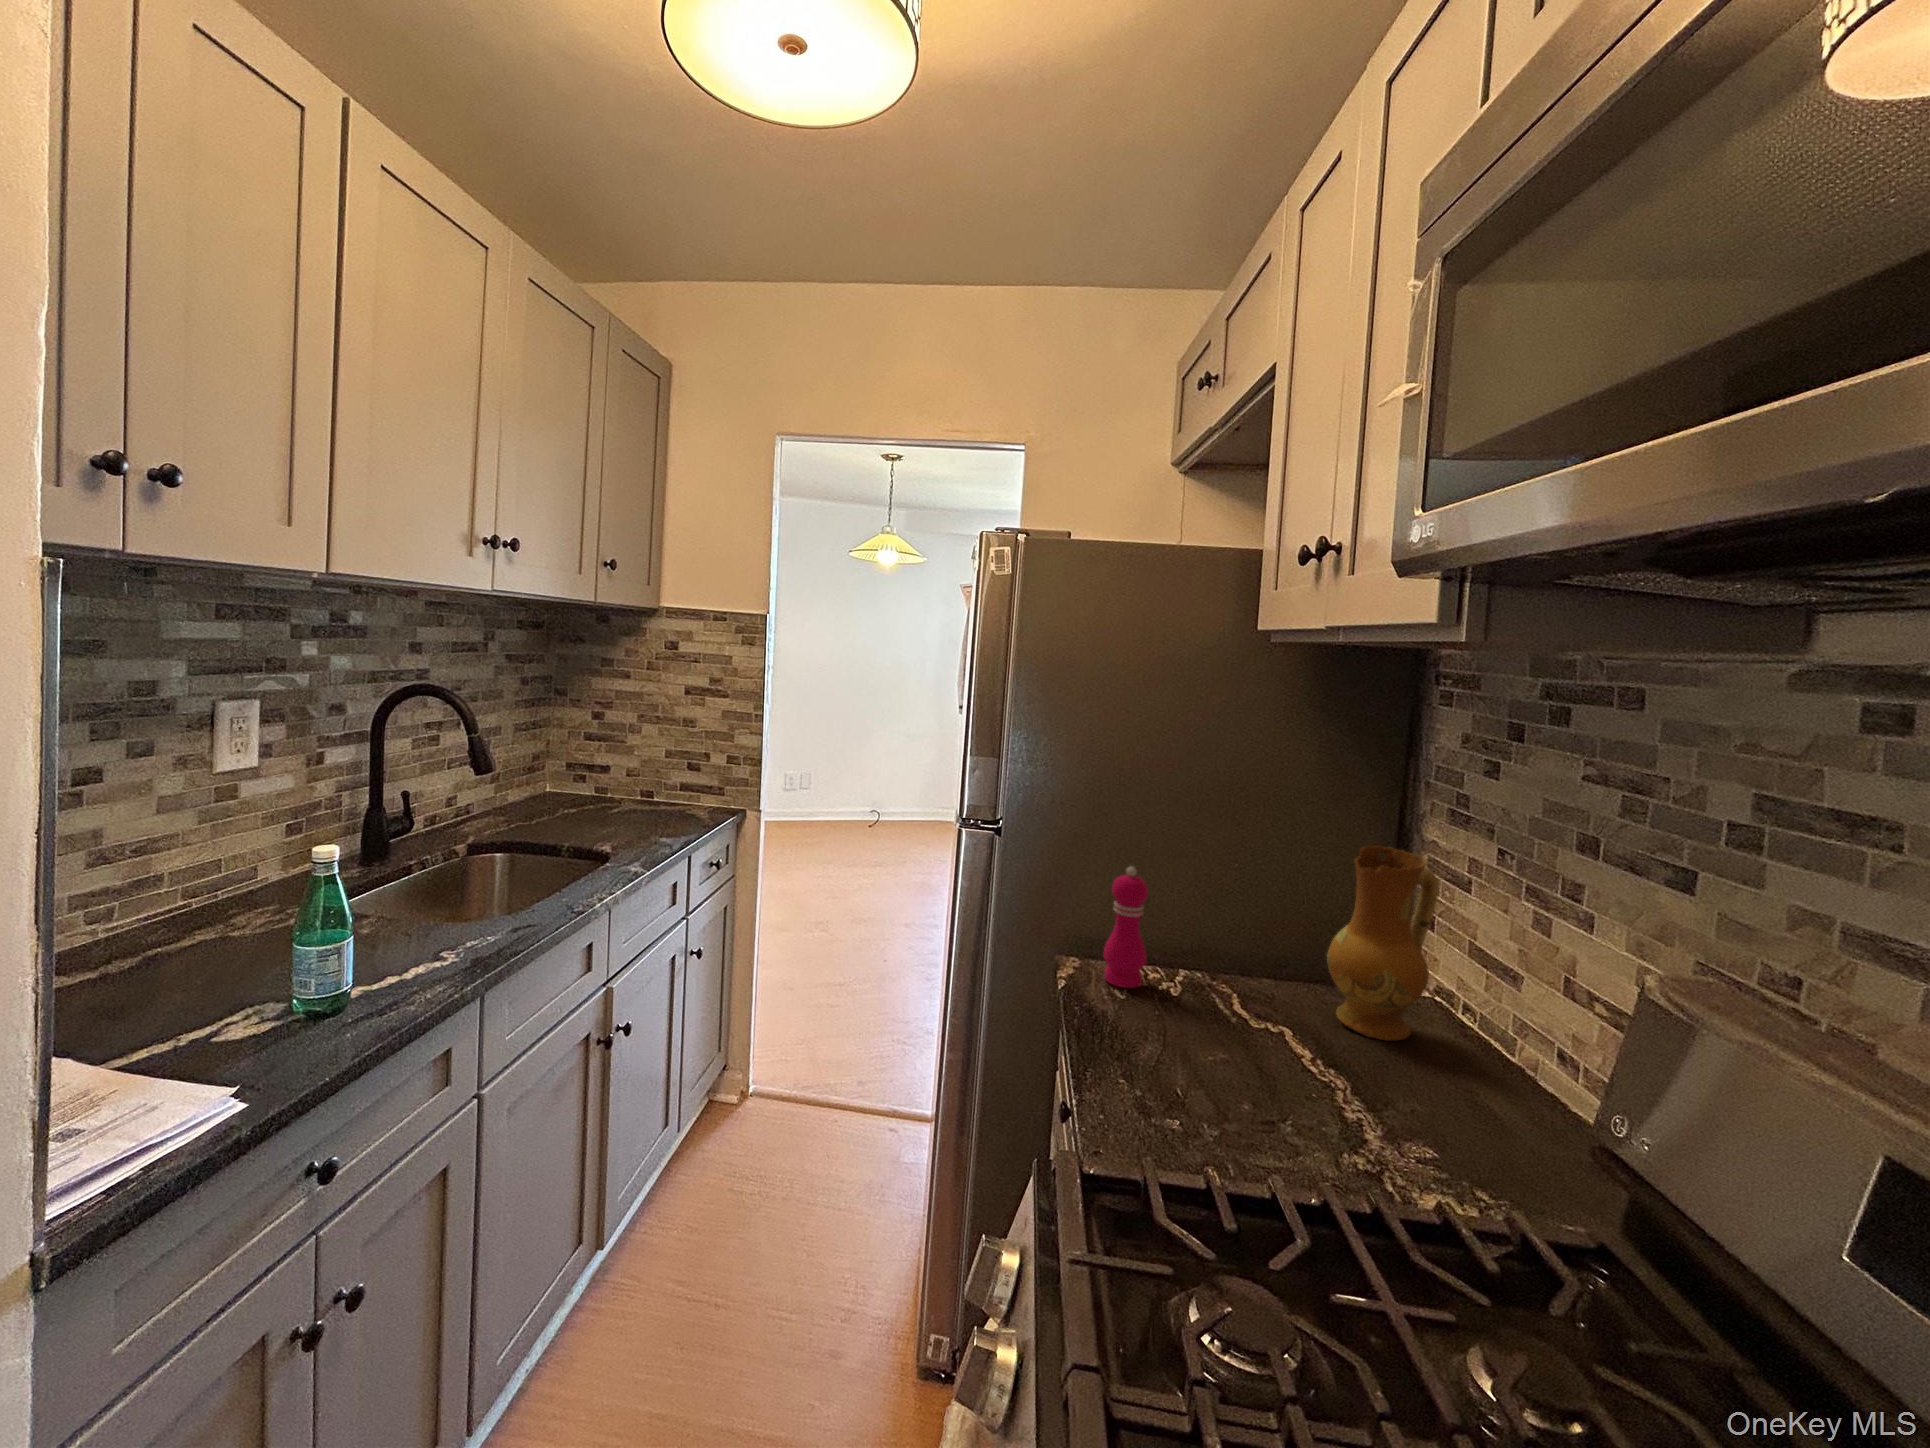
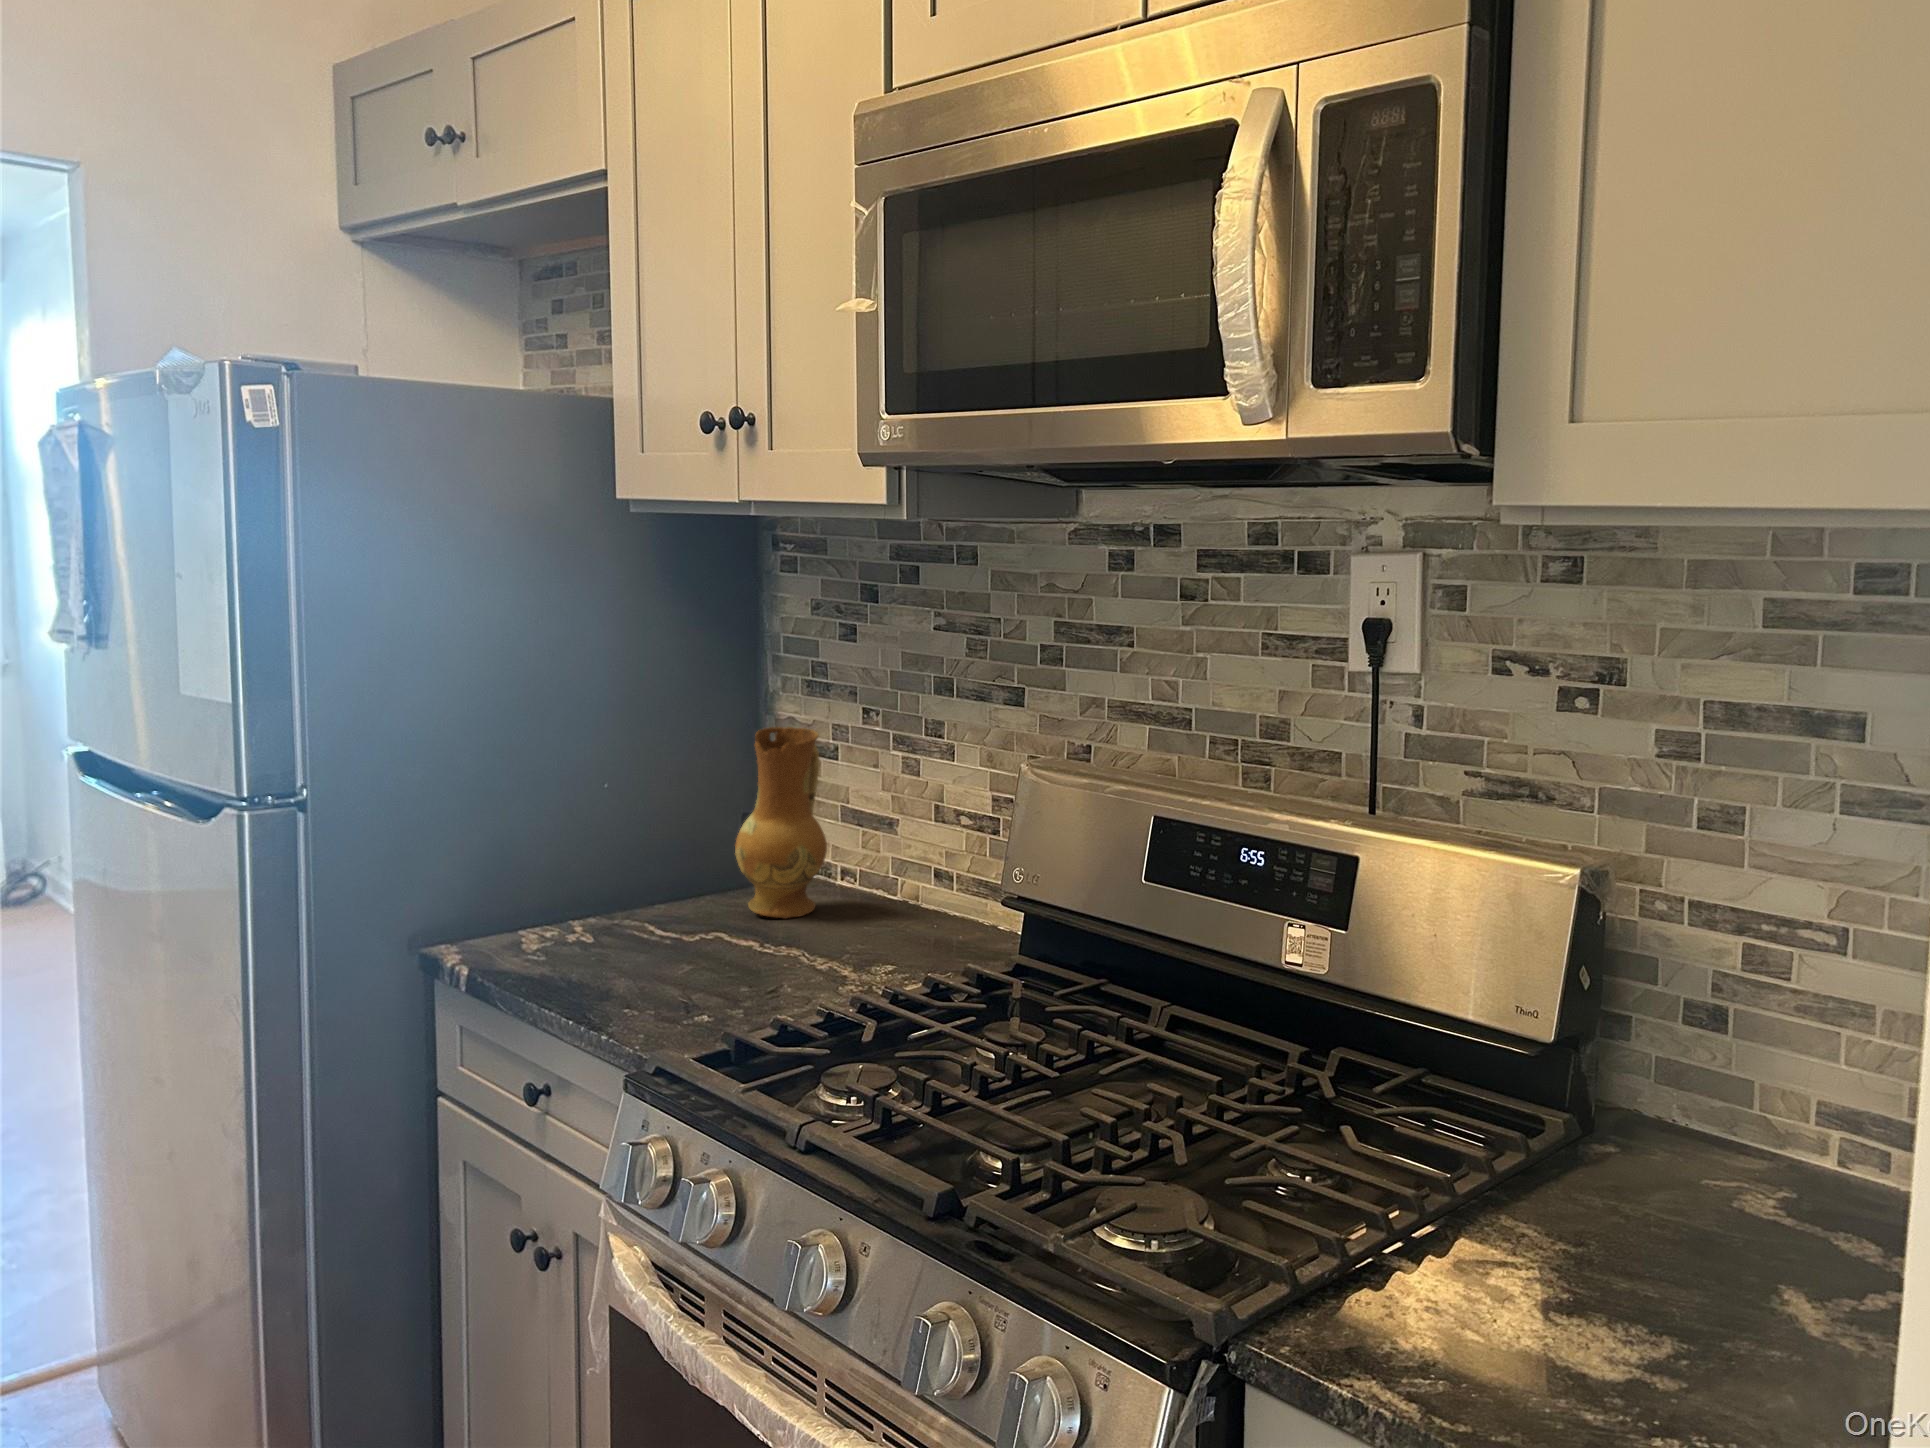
pepper mill: present [1103,867,1148,988] -> none [499,808,554,957]

